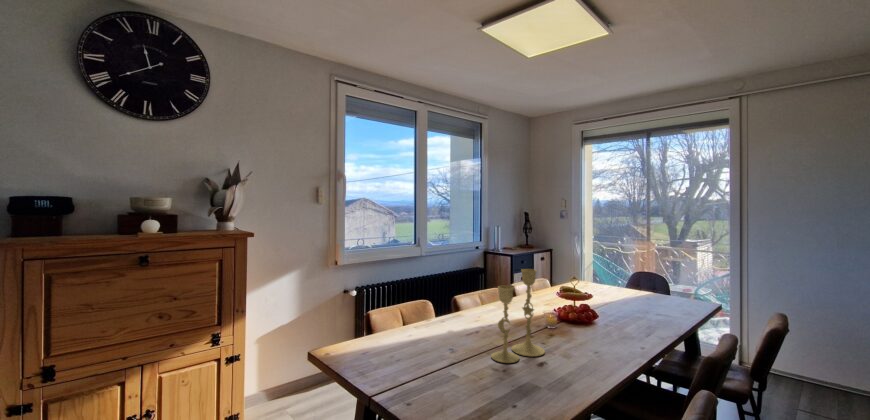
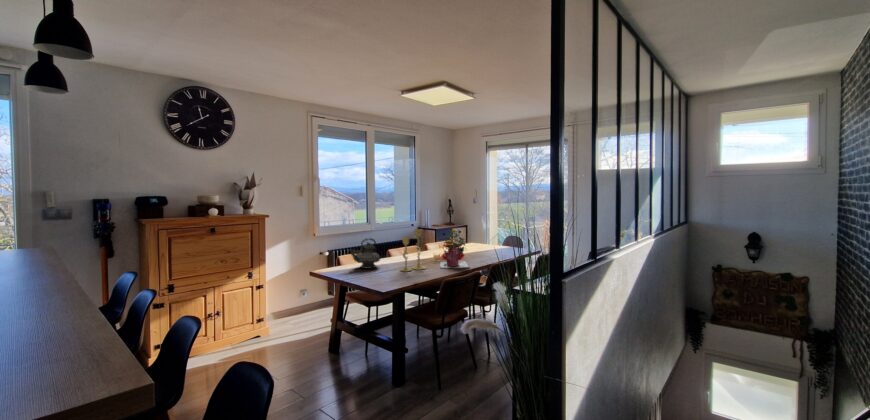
potted plant: none [562,266,639,355] -> present [440,229,469,268]
teapot: none [388,283,449,348] -> present [350,238,380,269]

